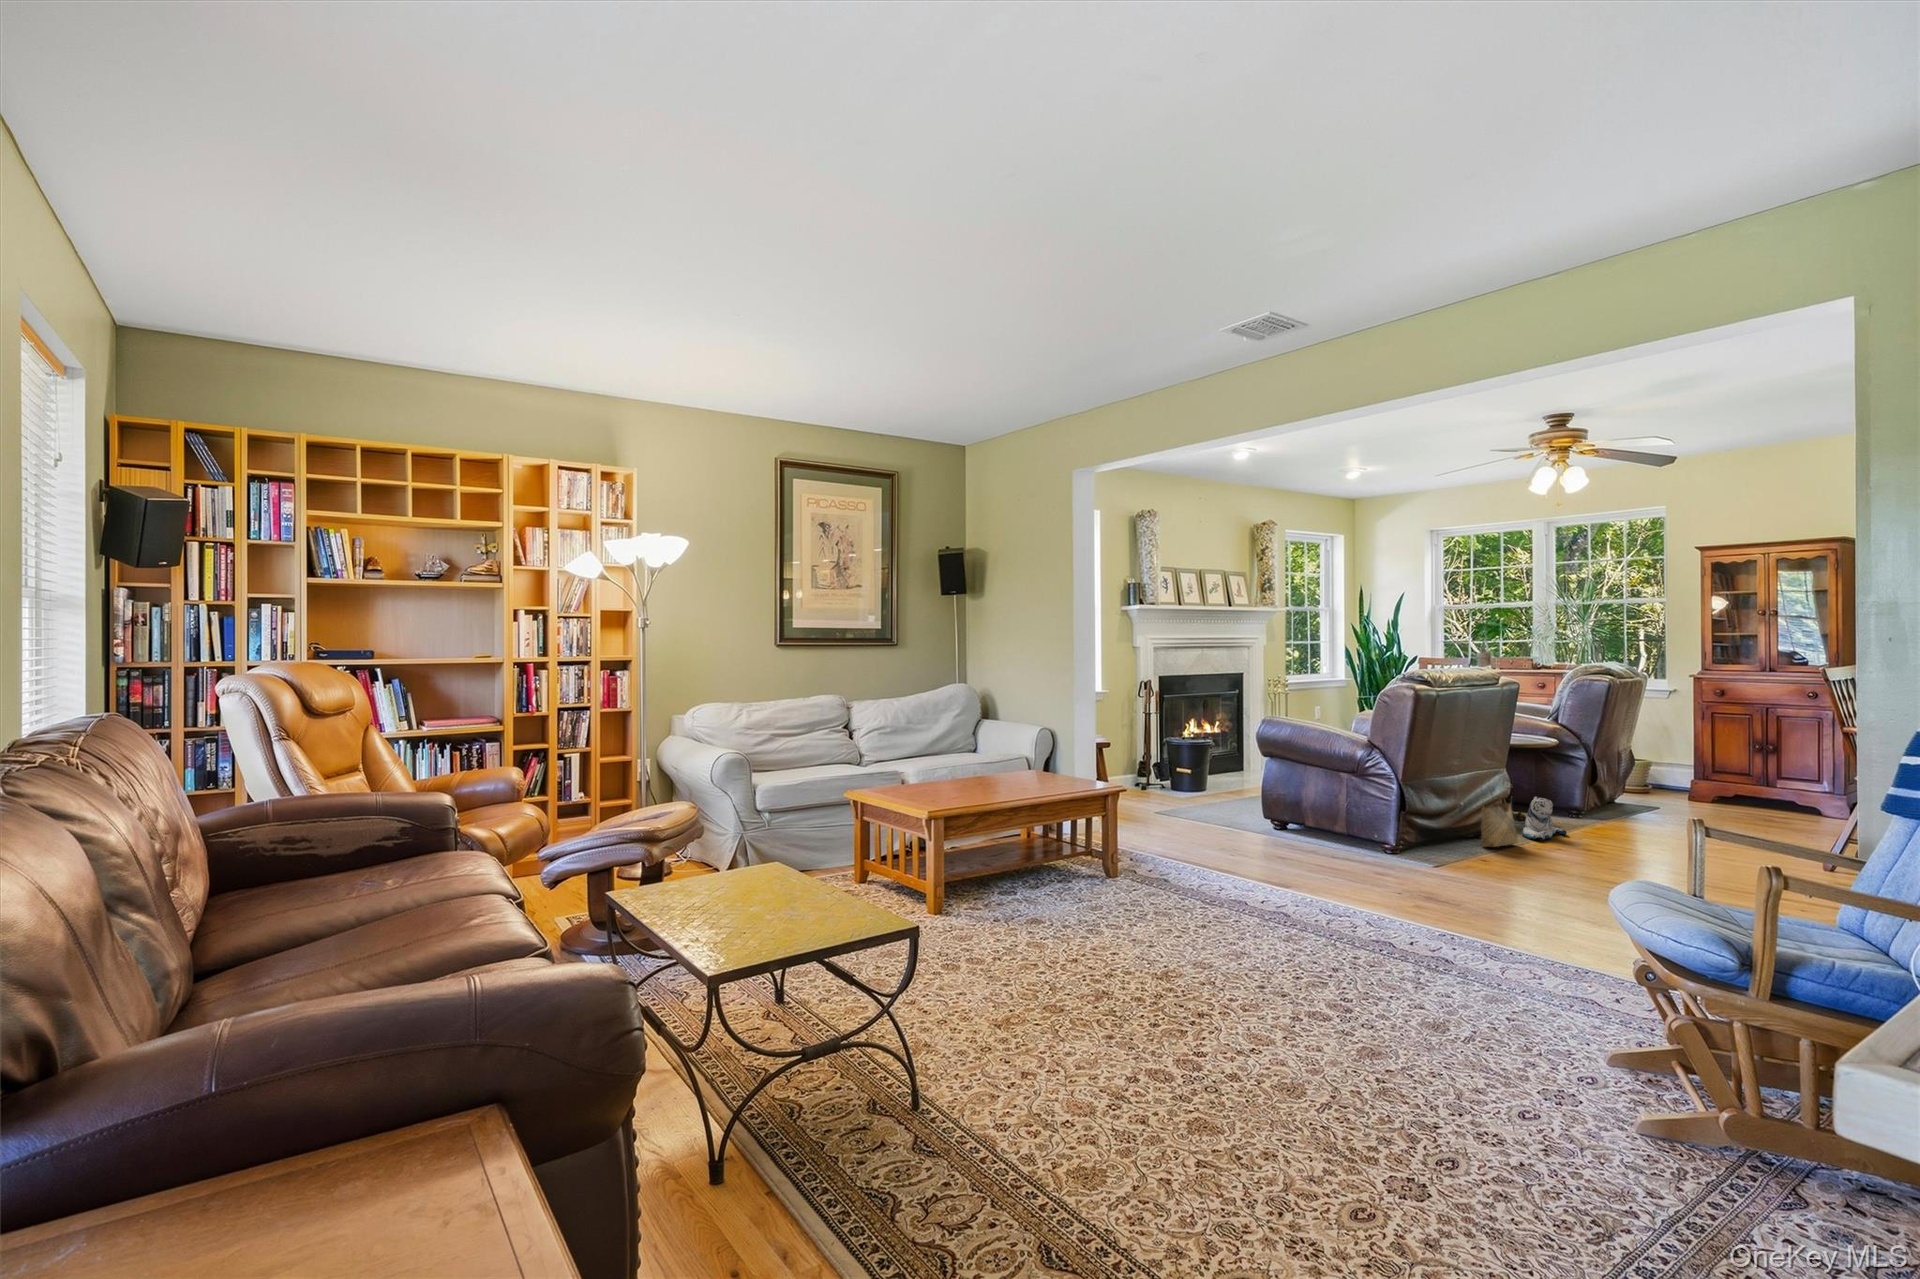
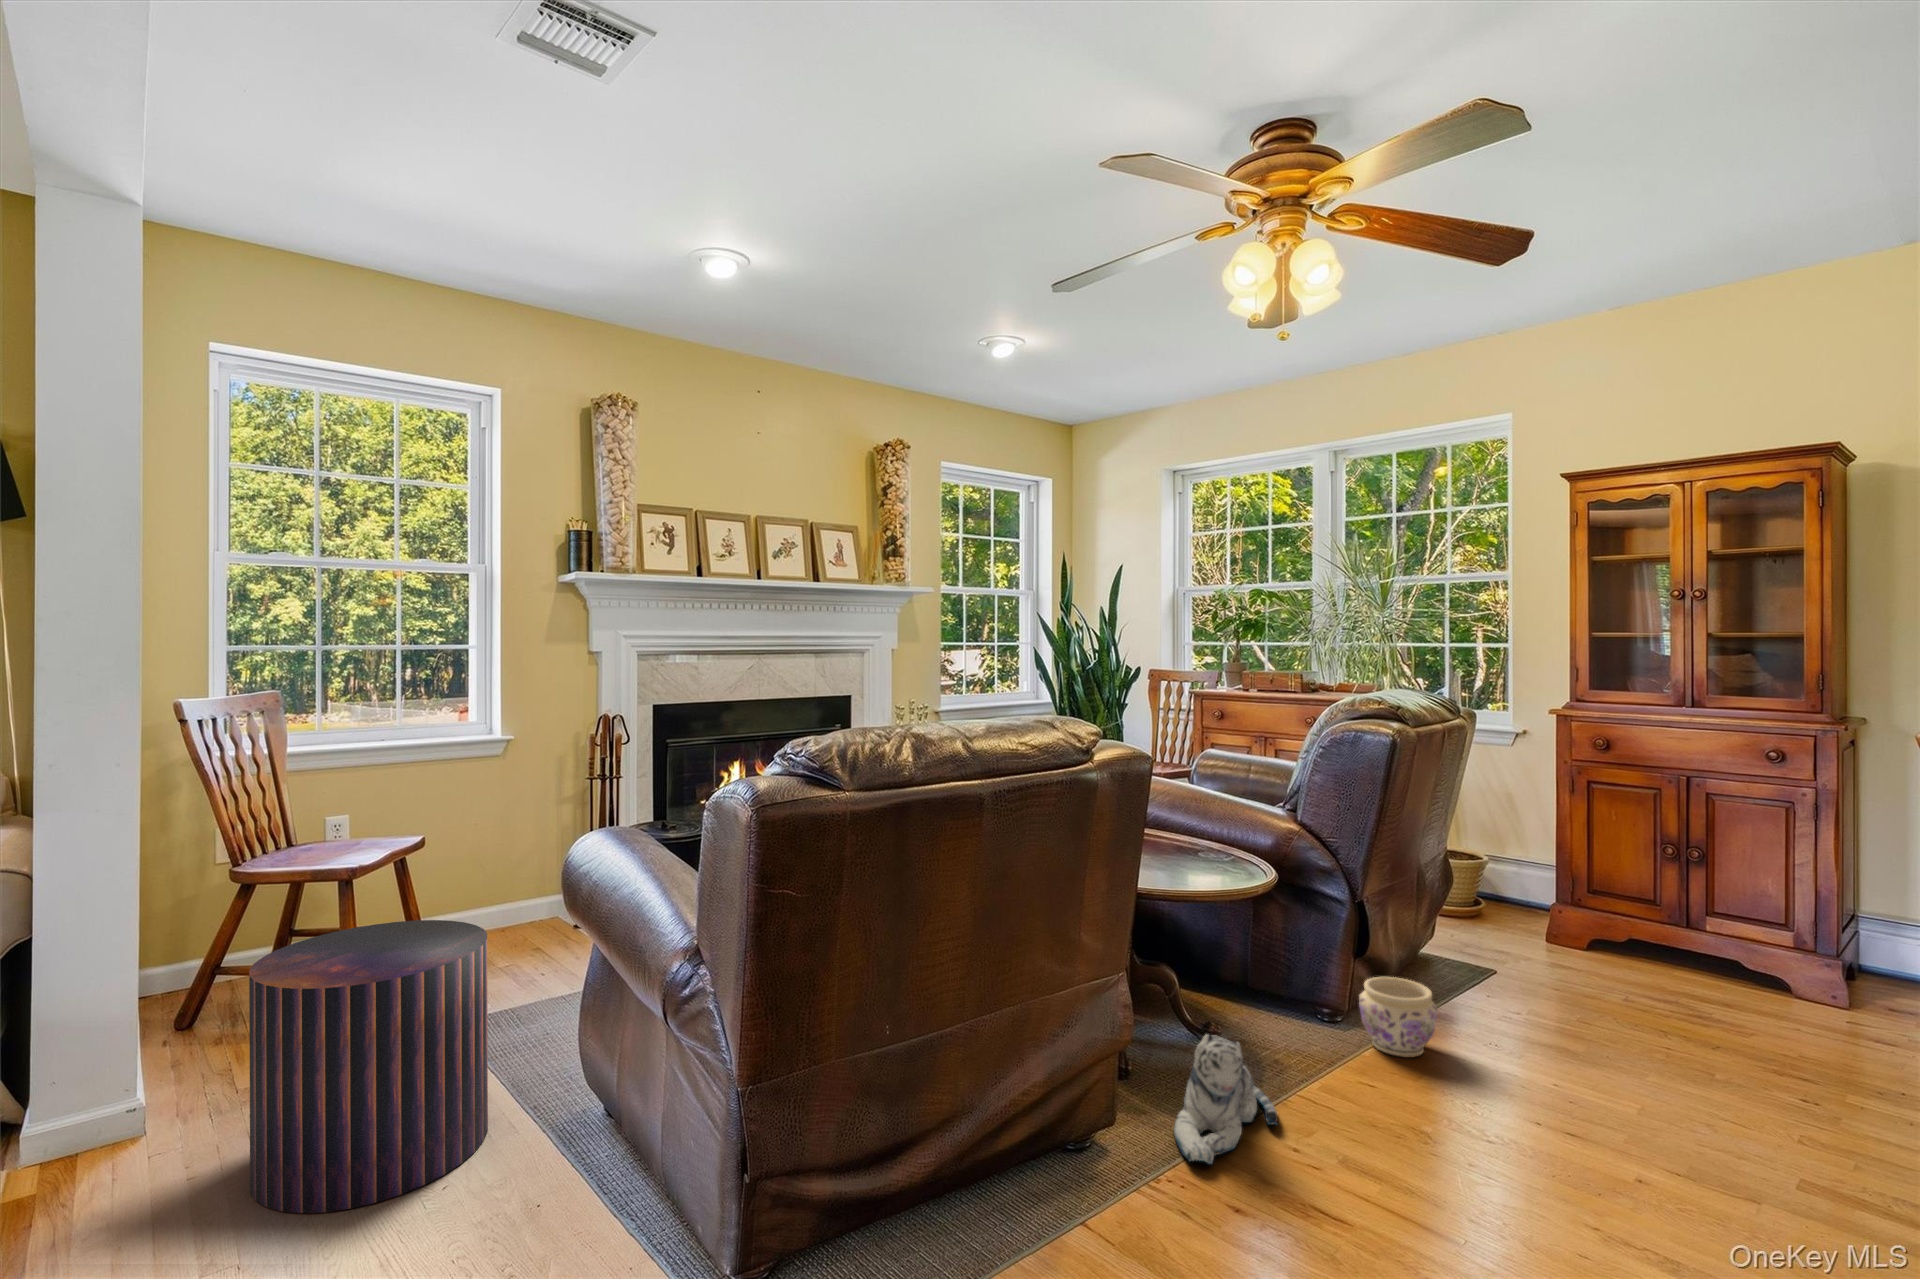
pouf: none [1166,751,1244,840] -> present [249,920,488,1213]
woven basket: present [1481,793,1518,847] -> none [1027,1027,1133,1235]
planter: none [1593,793,1633,825] -> present [1359,977,1438,1058]

